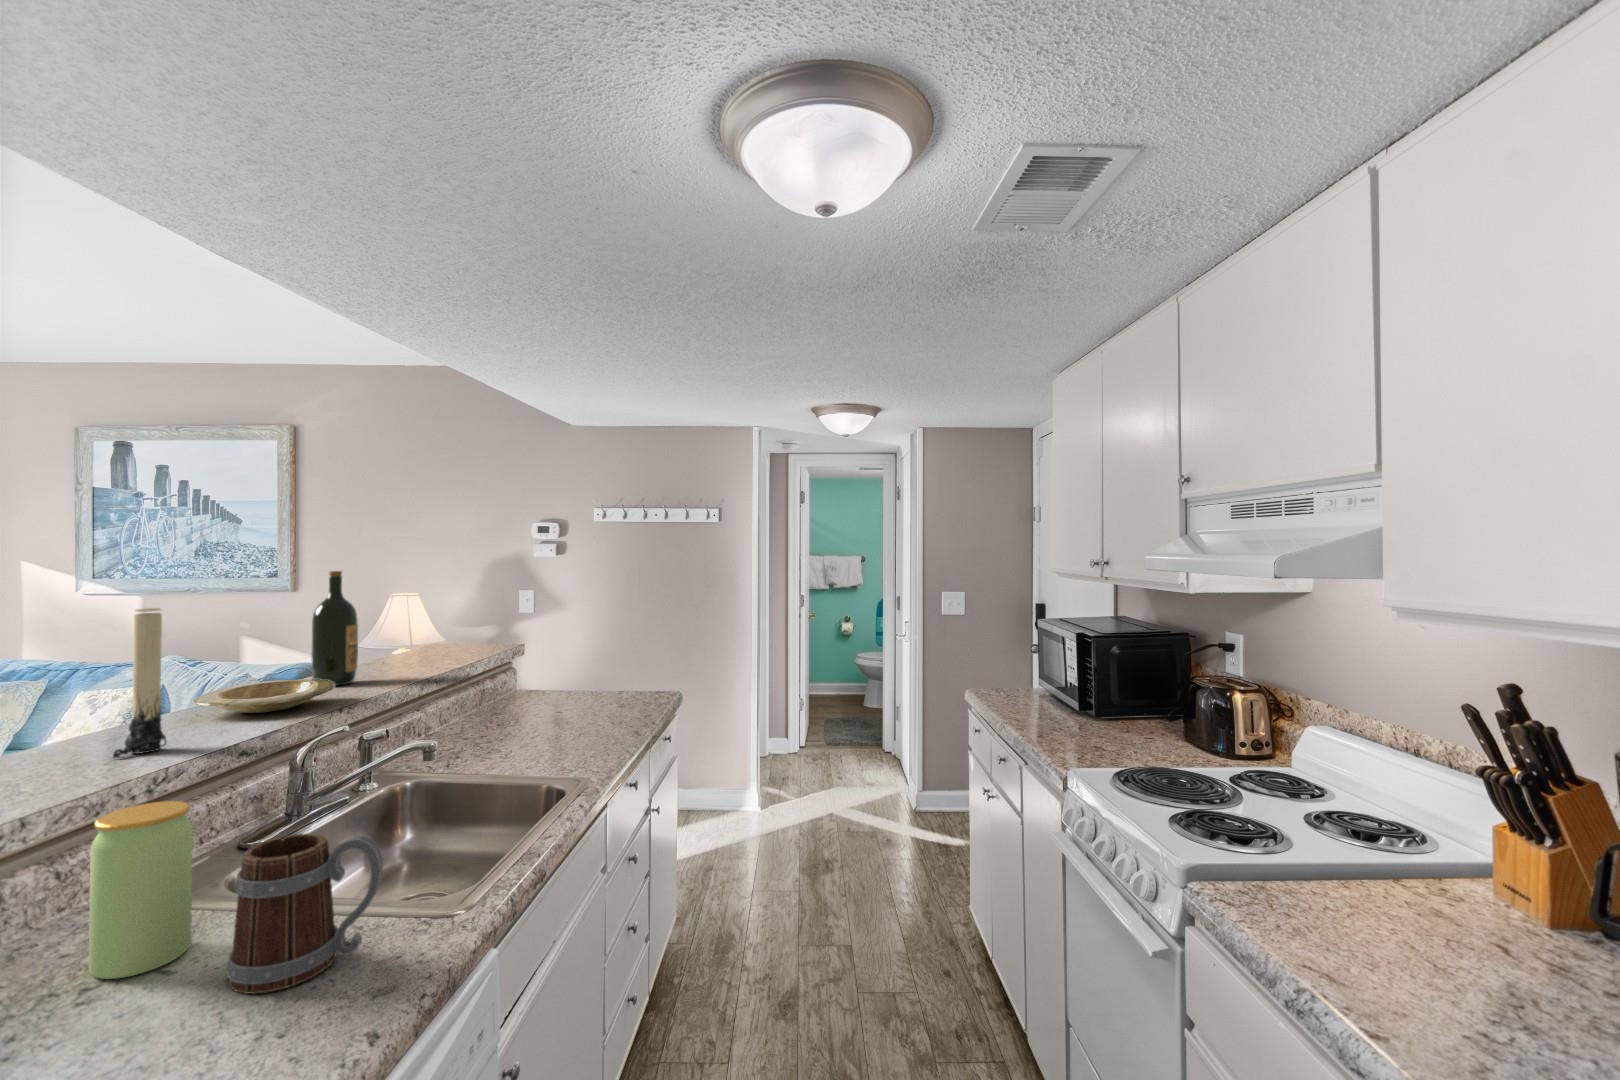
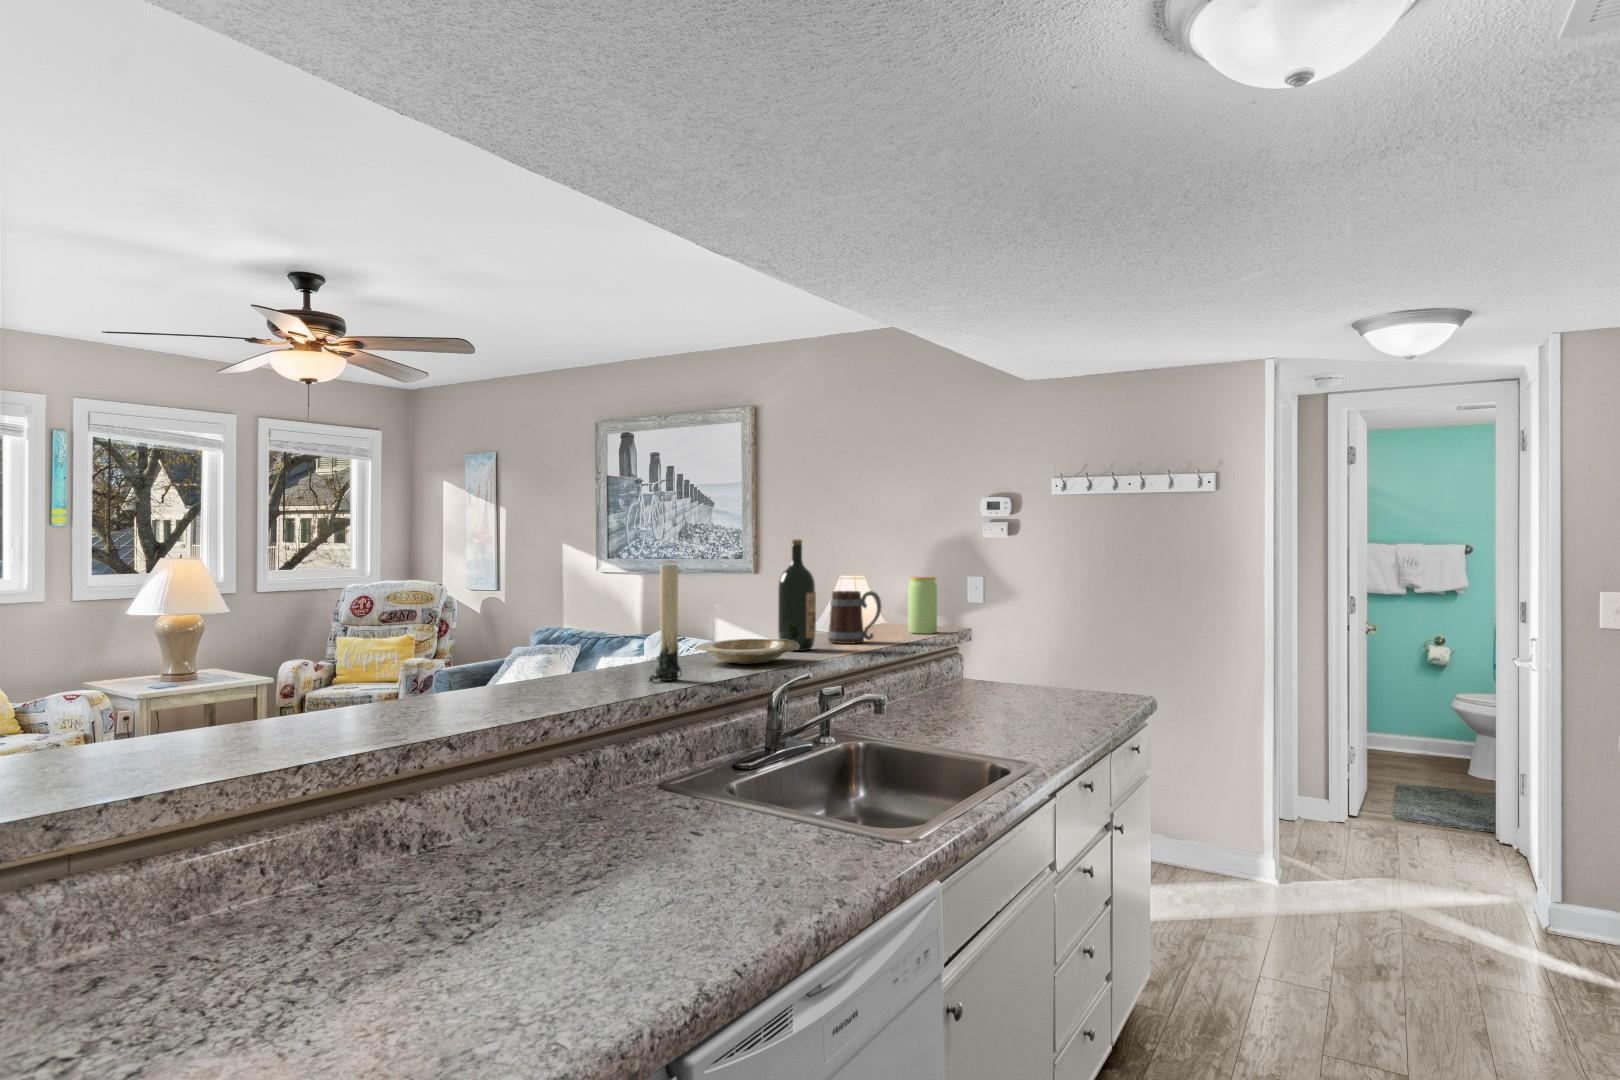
jar: present [89,801,193,979] -> present [908,577,937,634]
mug: present [227,833,383,993] -> present [828,591,881,644]

